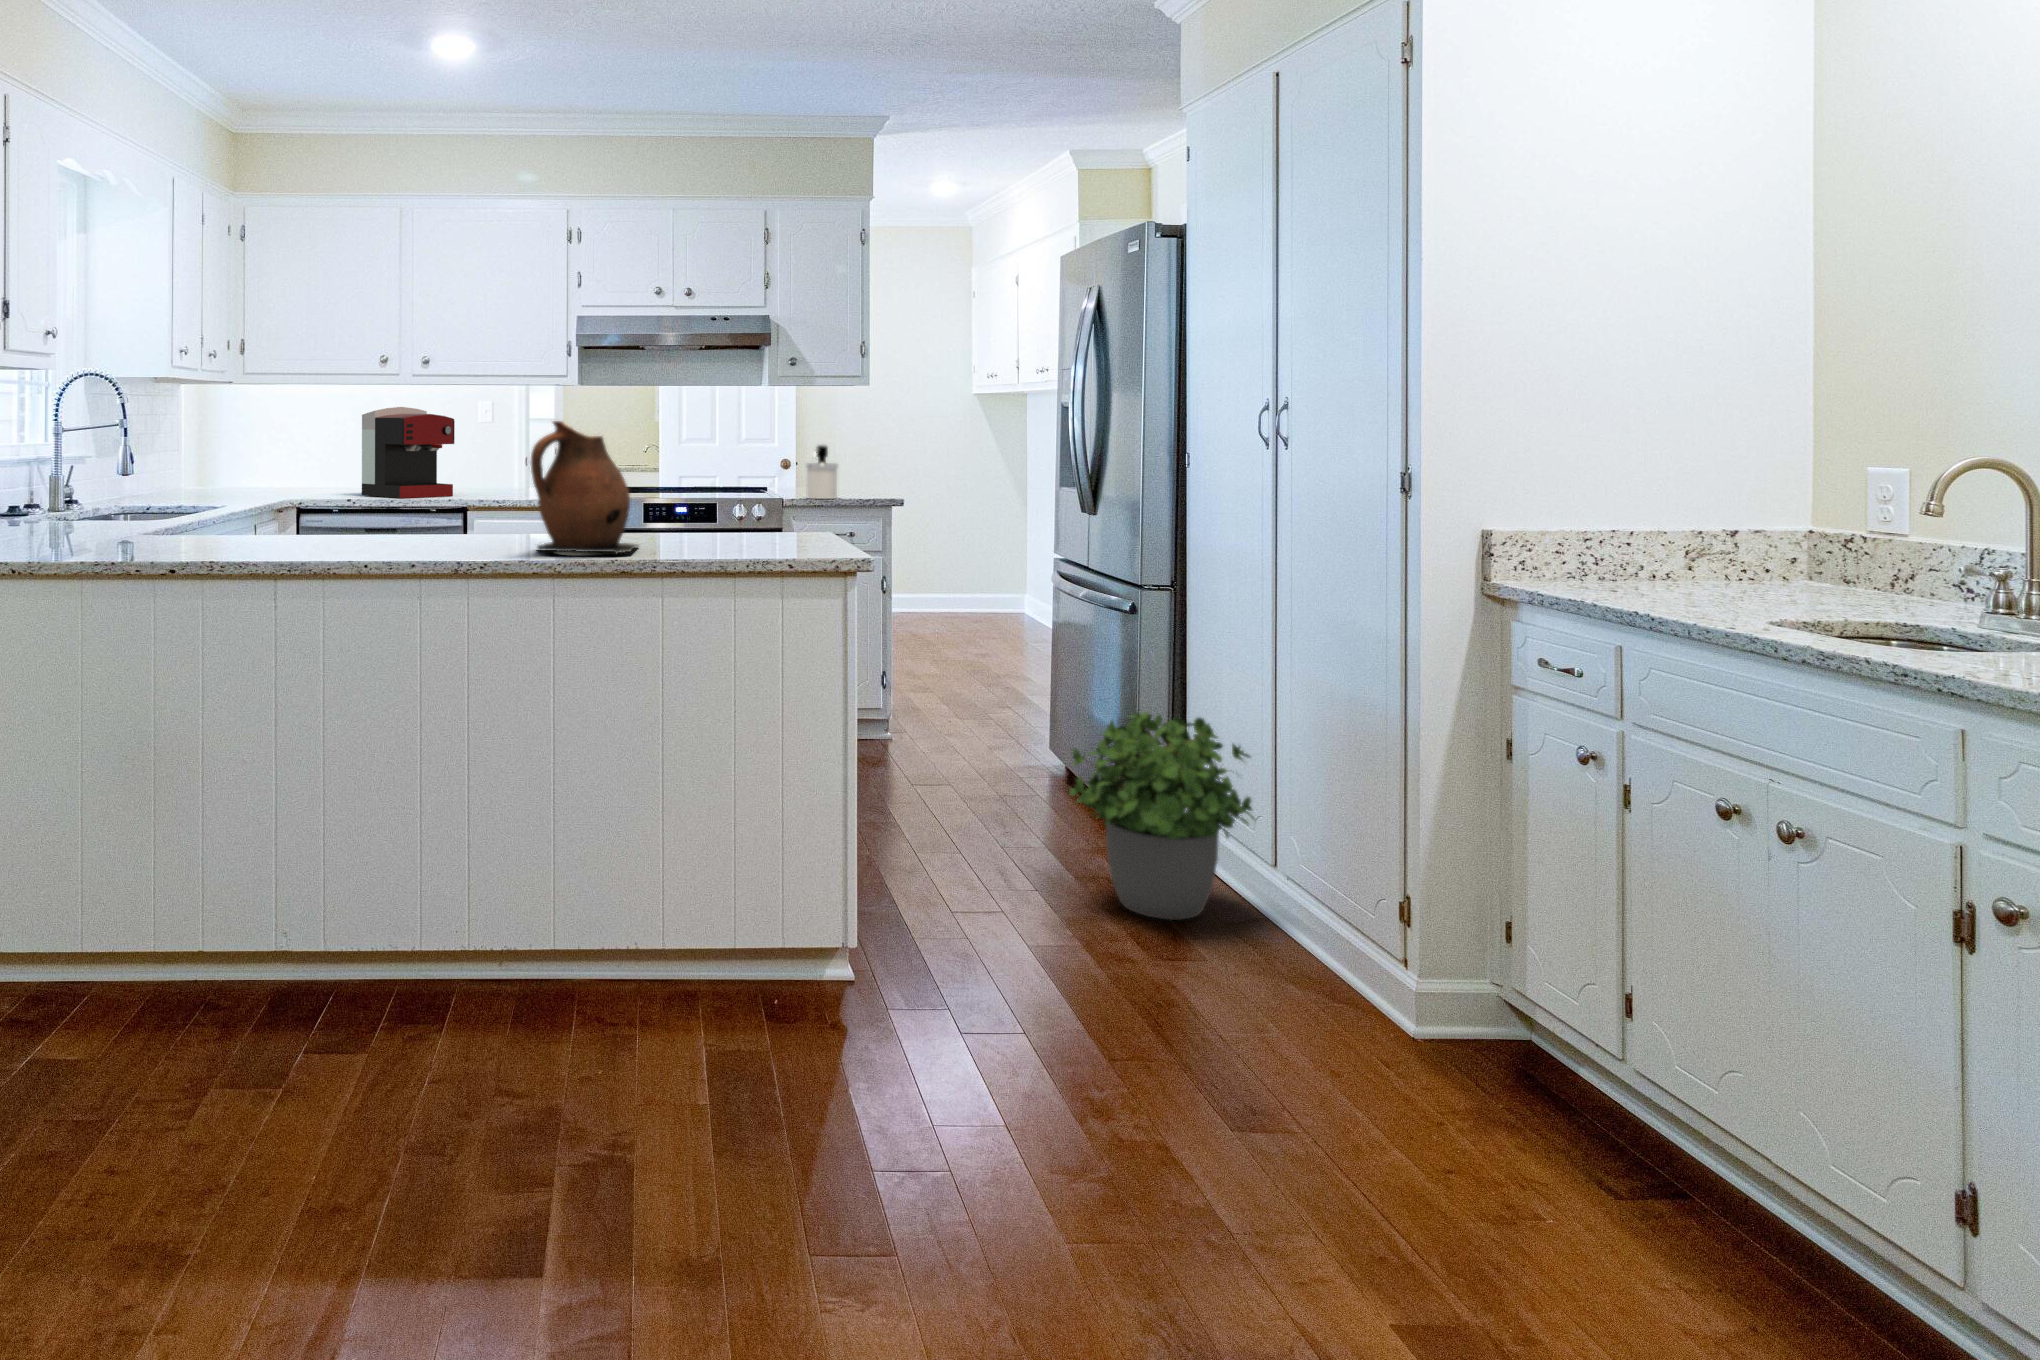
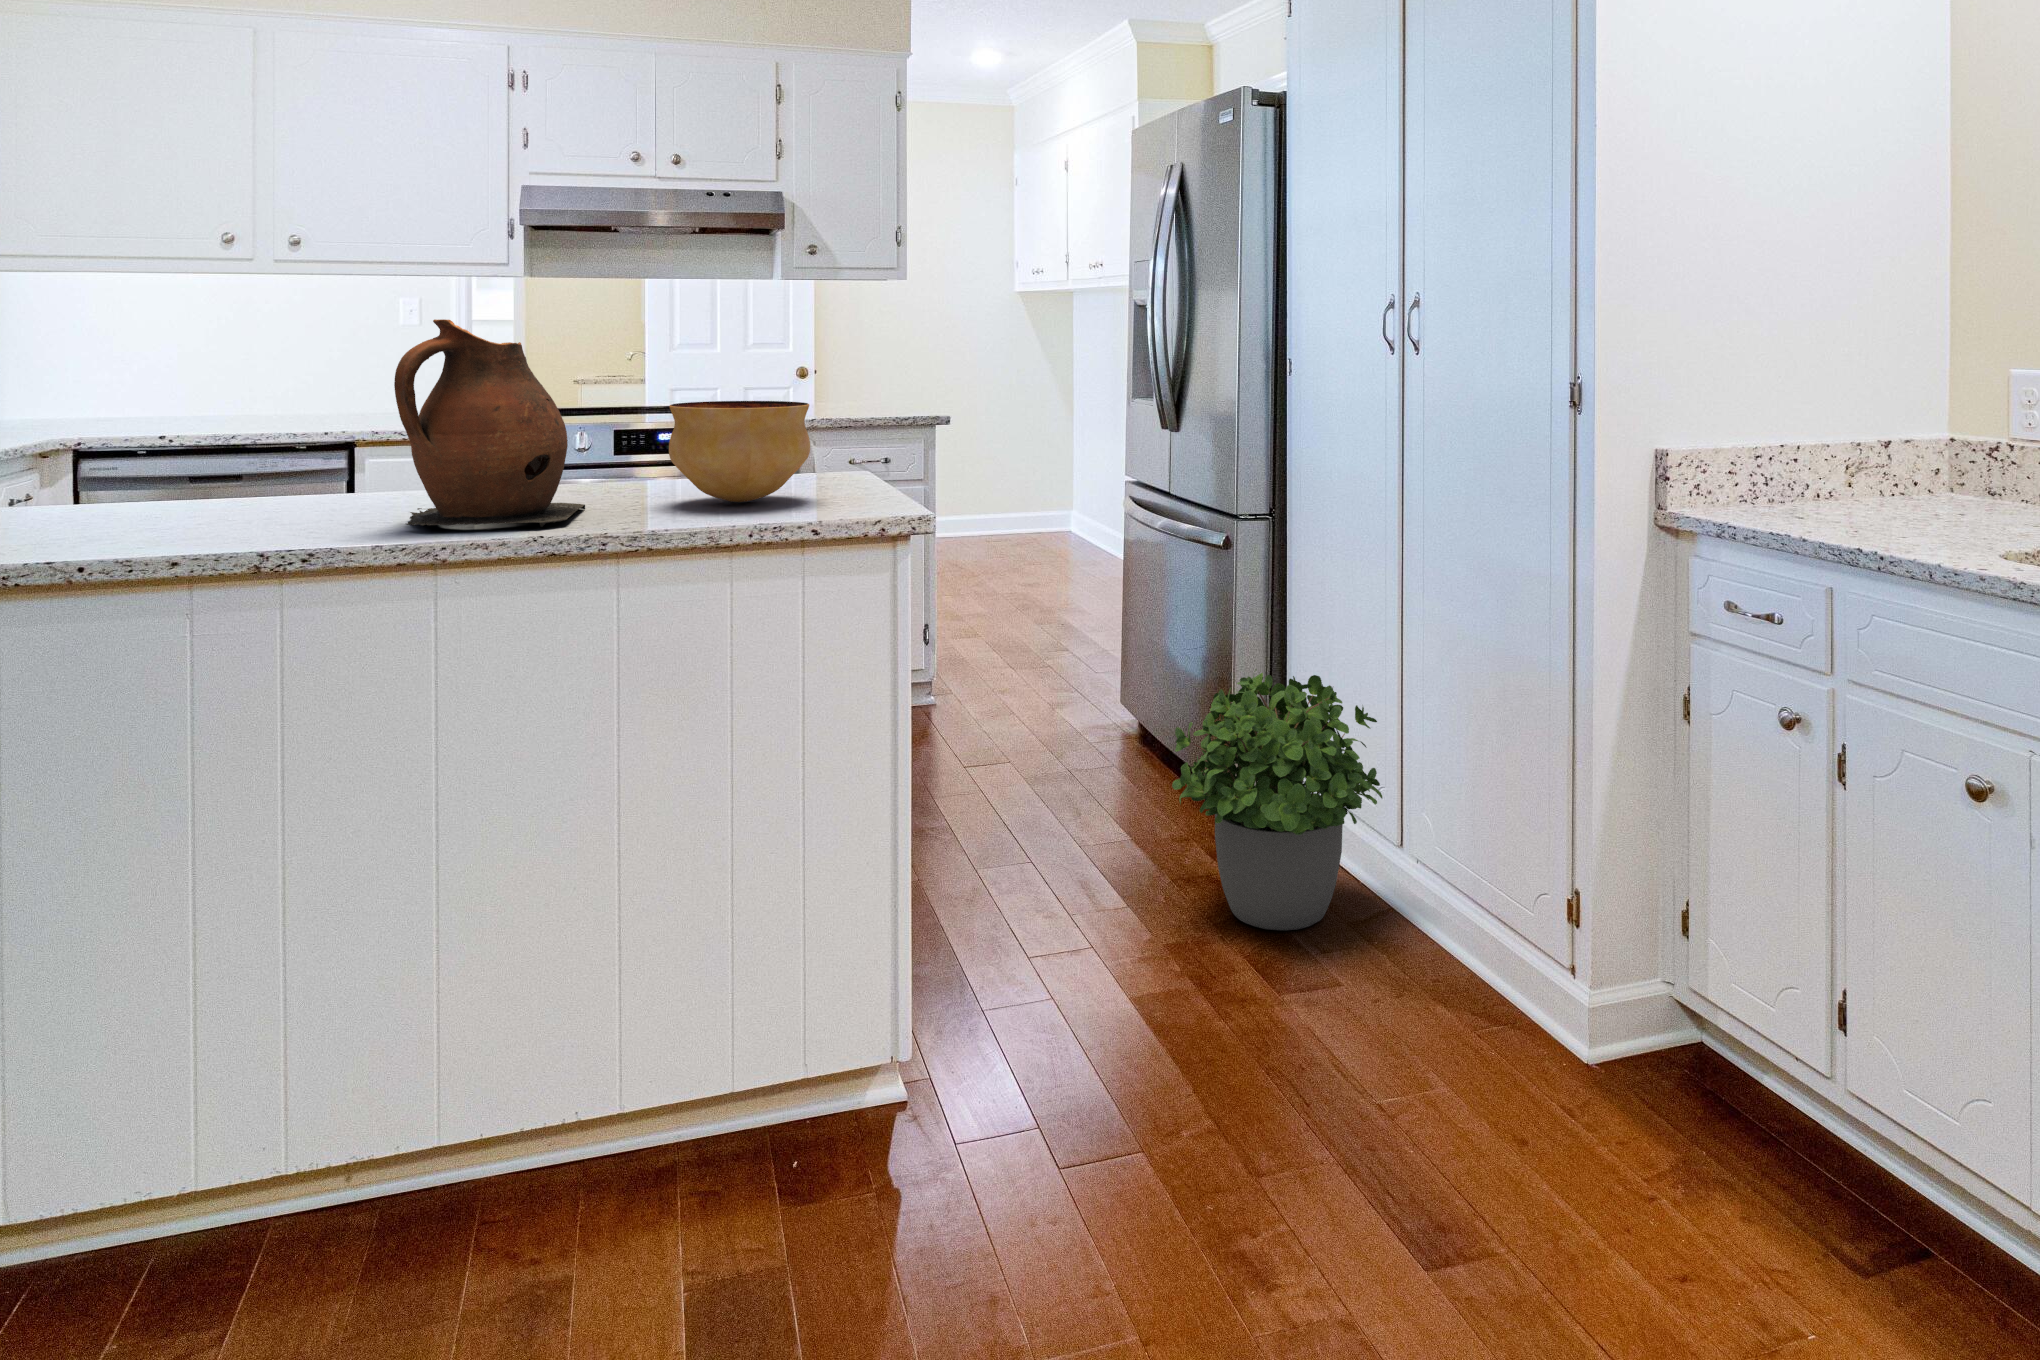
coffee maker: present [362,407,455,498] -> none [196,305,344,431]
soap dispenser: present [806,445,838,499] -> none [831,353,871,418]
bowl: none [693,477,787,547] -> present [669,401,810,502]

